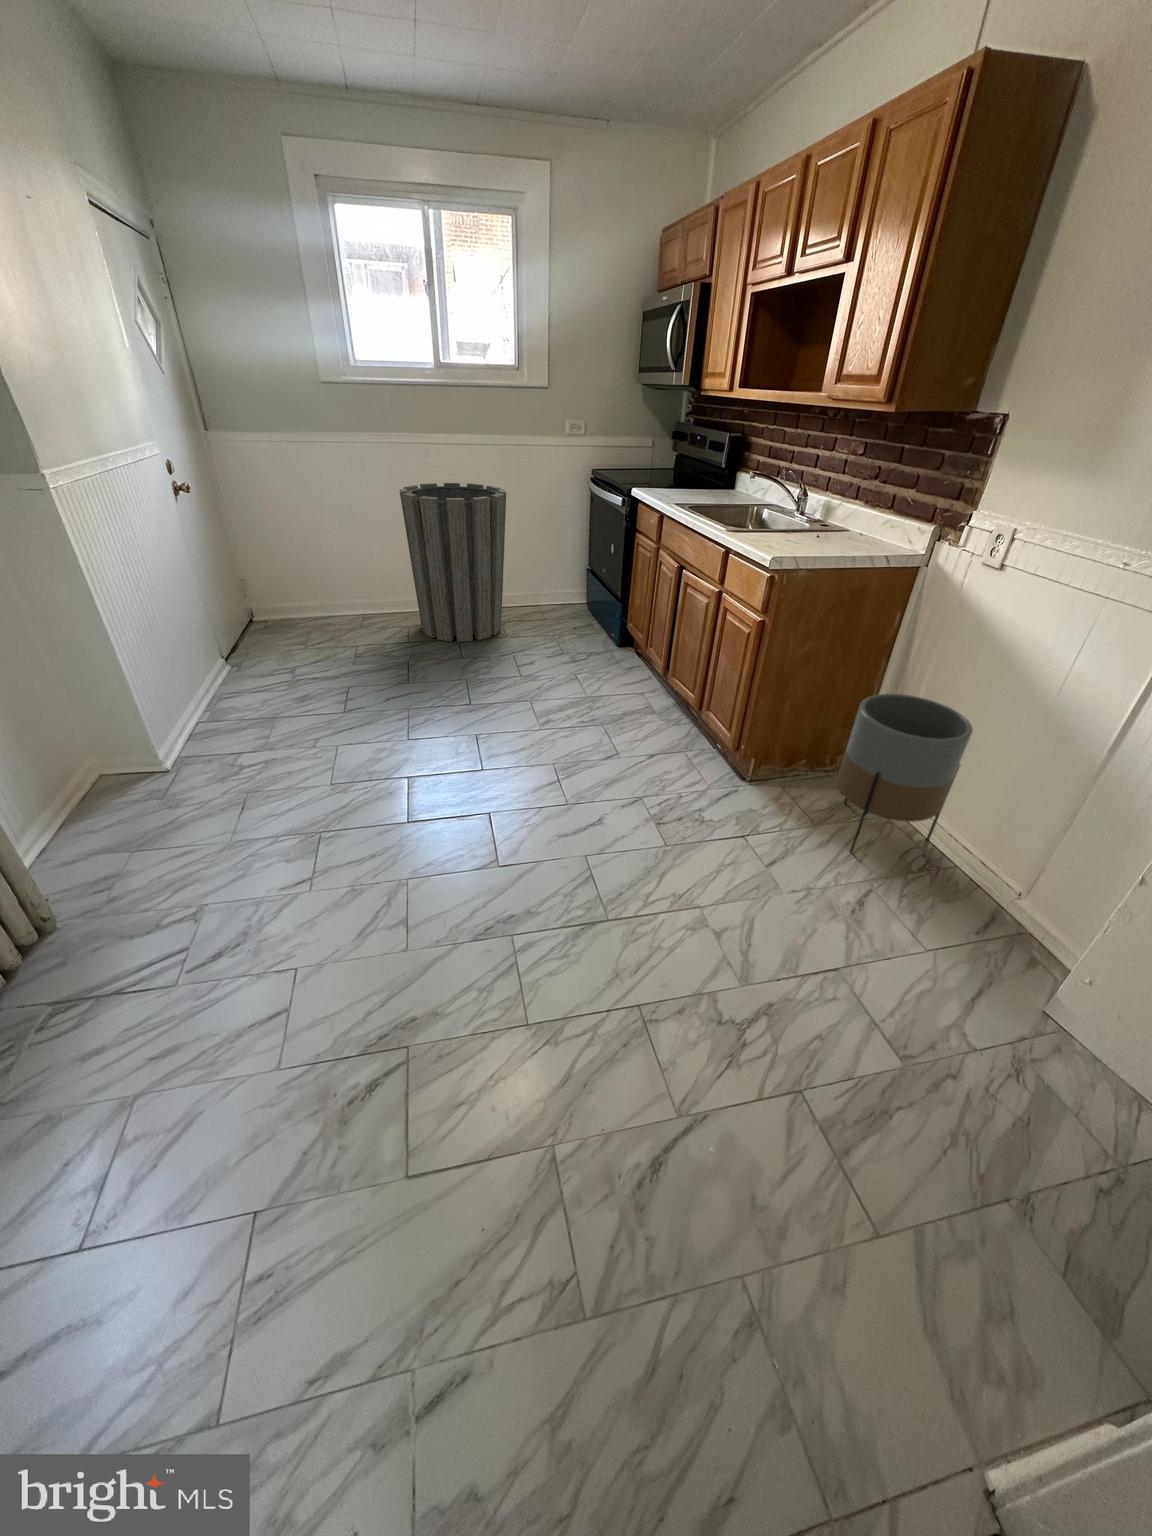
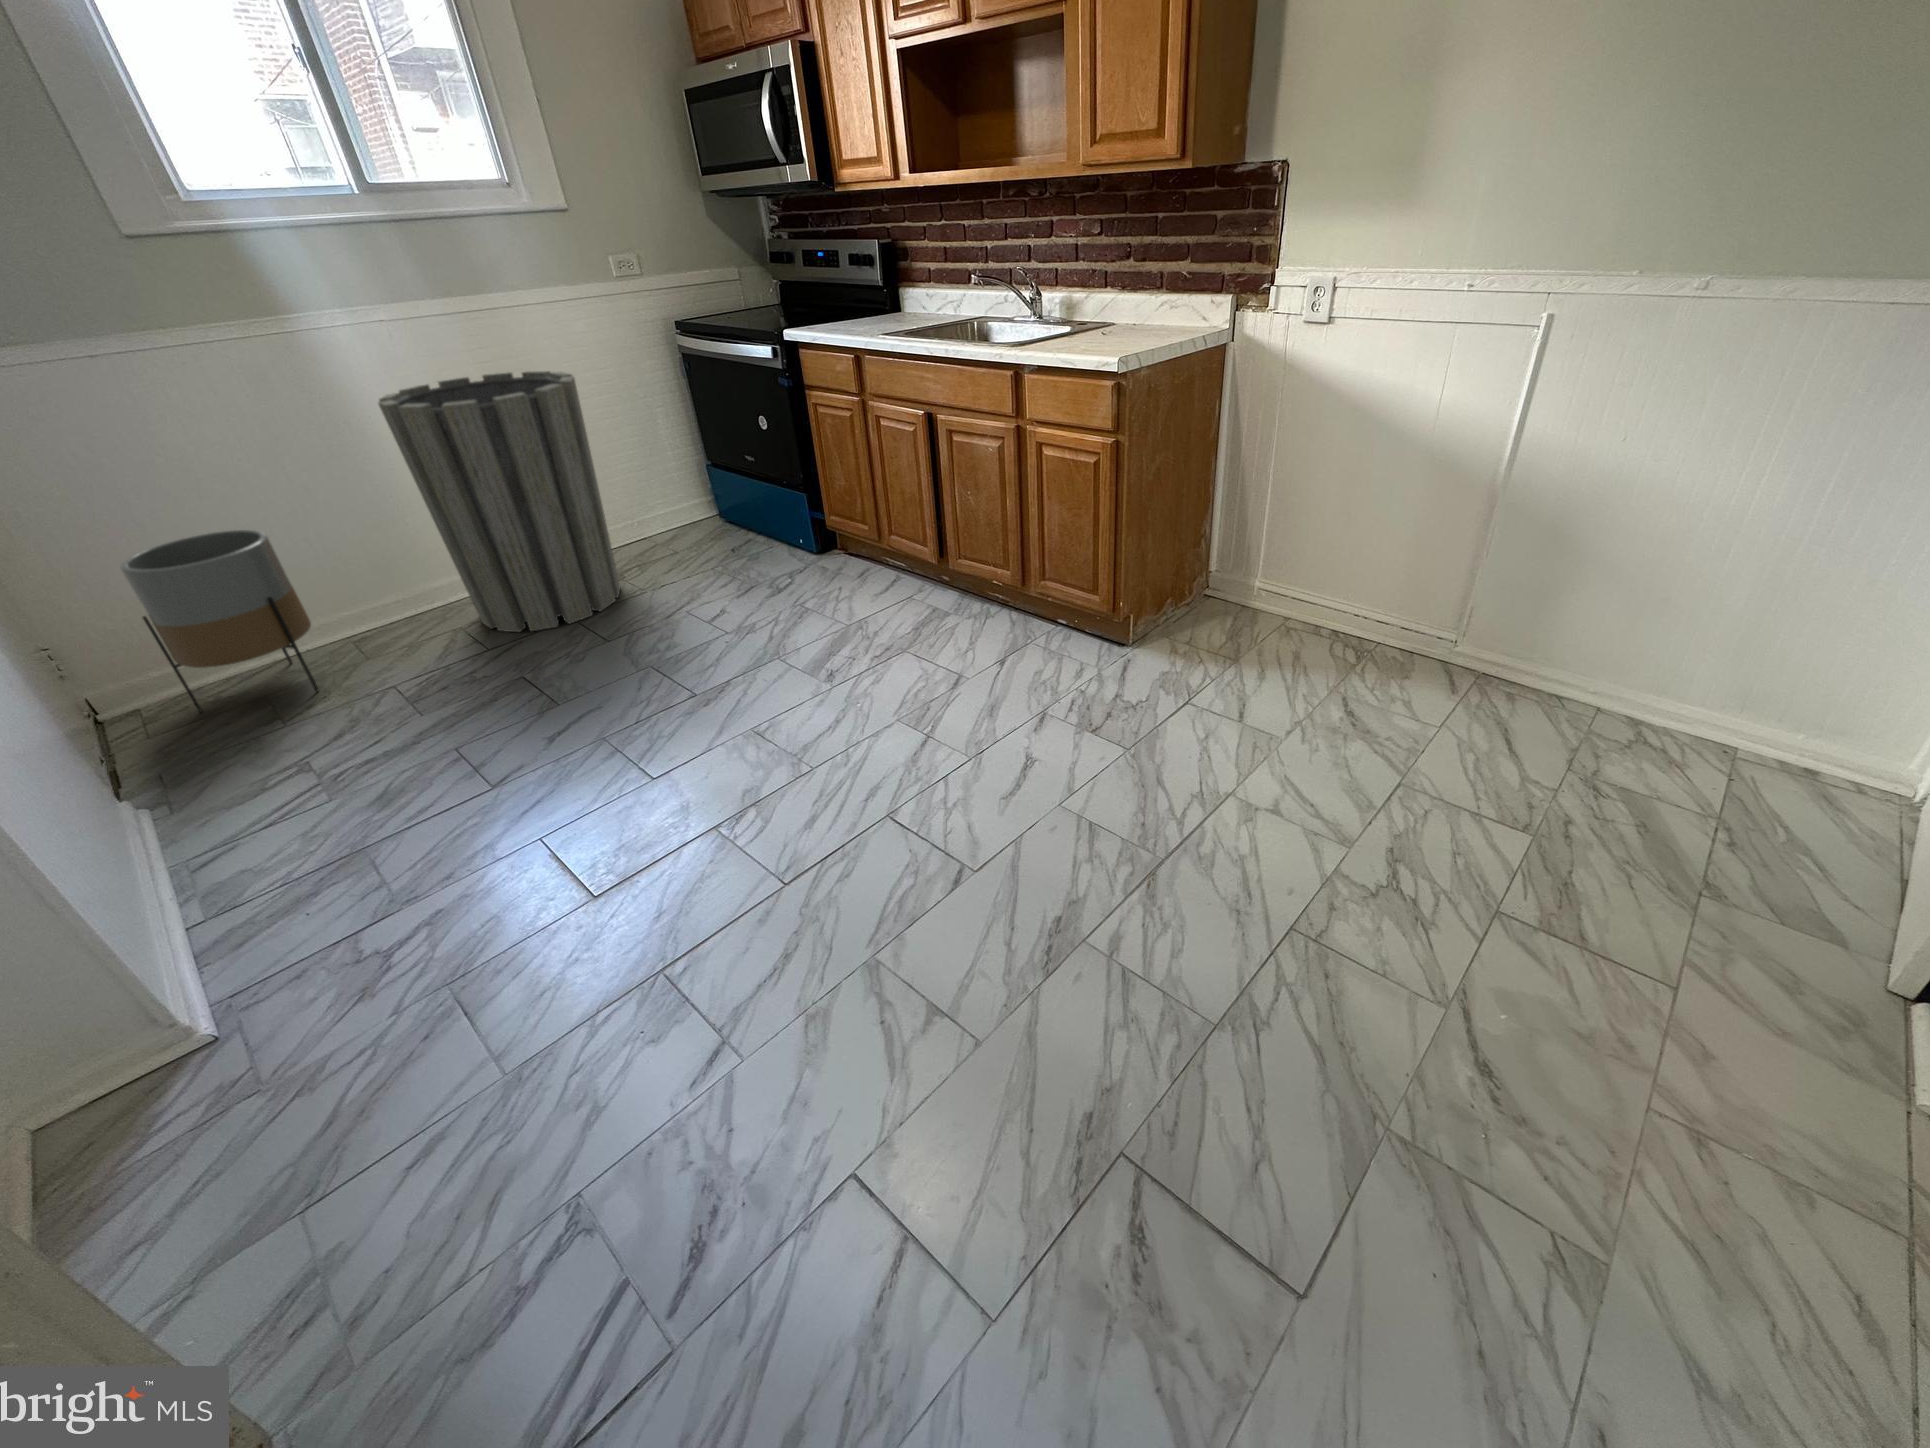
planter: present [837,694,973,852] -> present [120,530,319,712]

